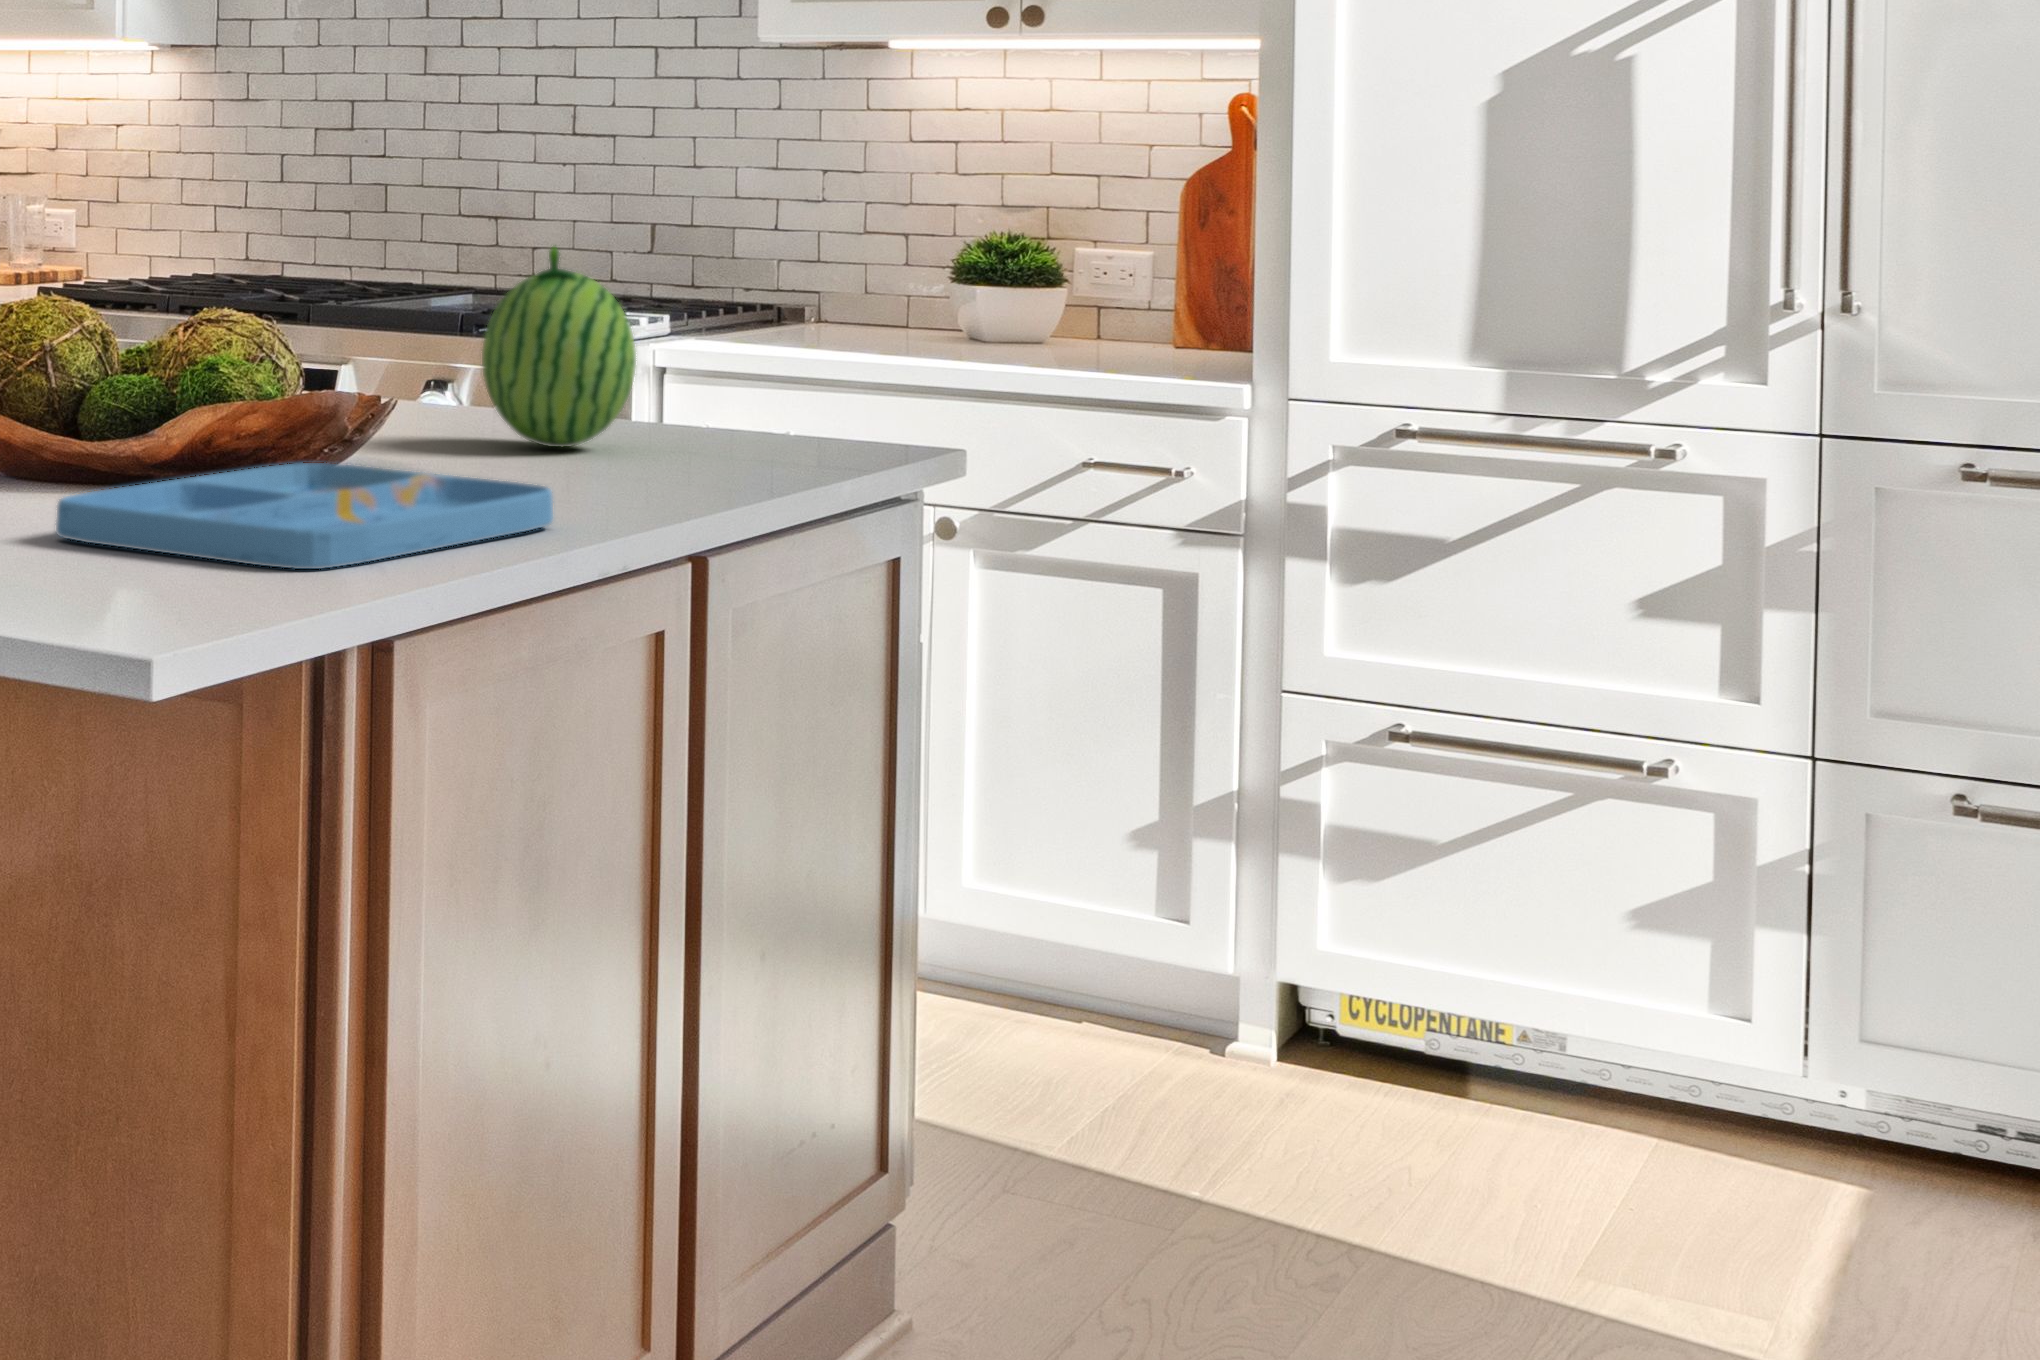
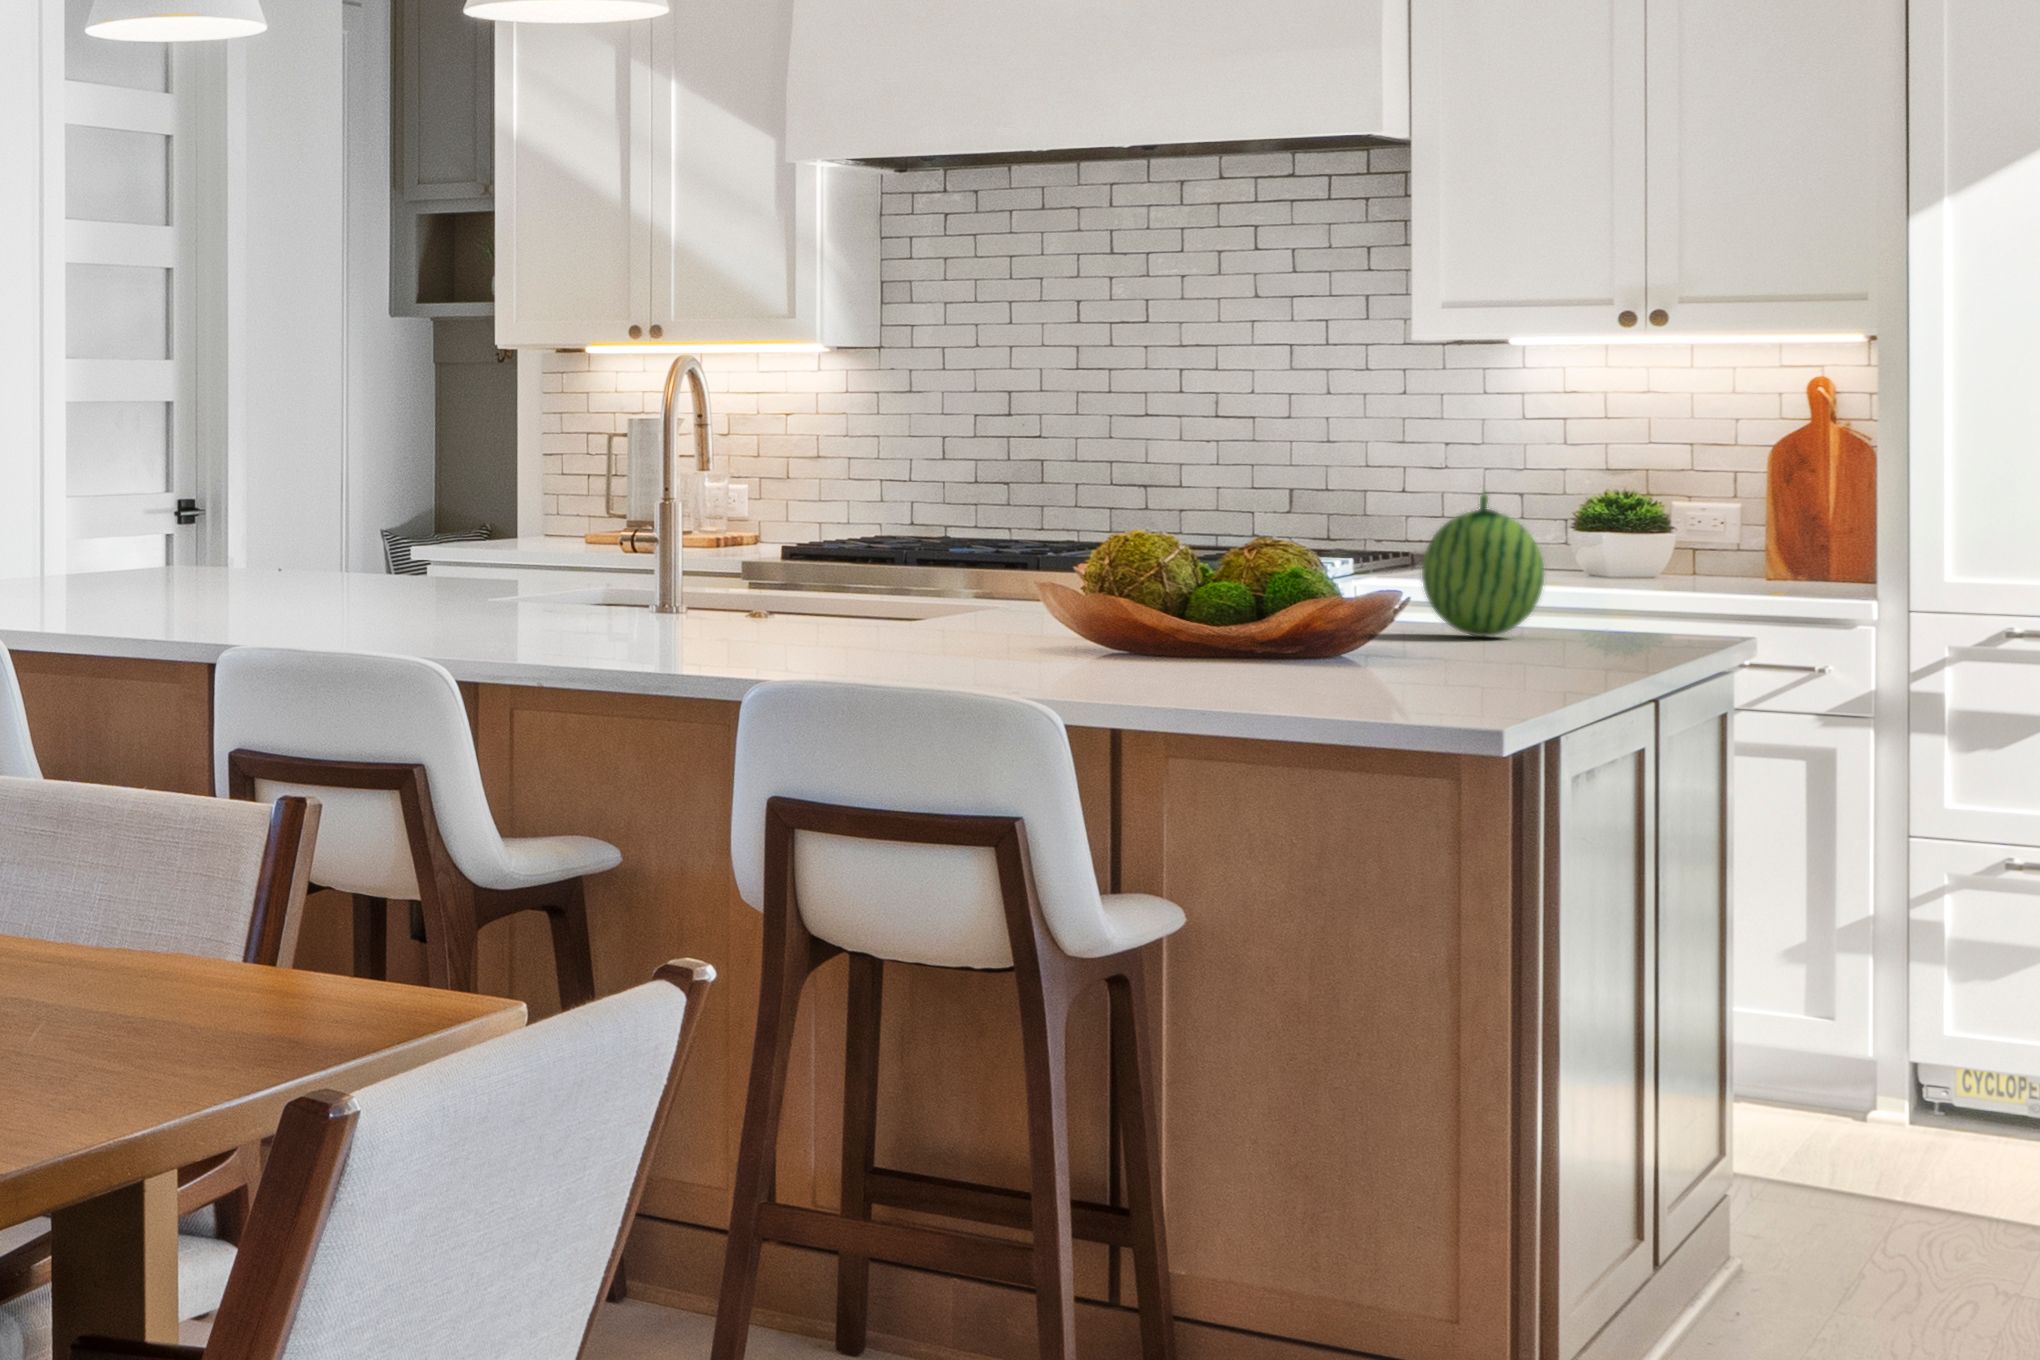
tray: present [56,463,553,569] -> none [1322,634,1626,685]

